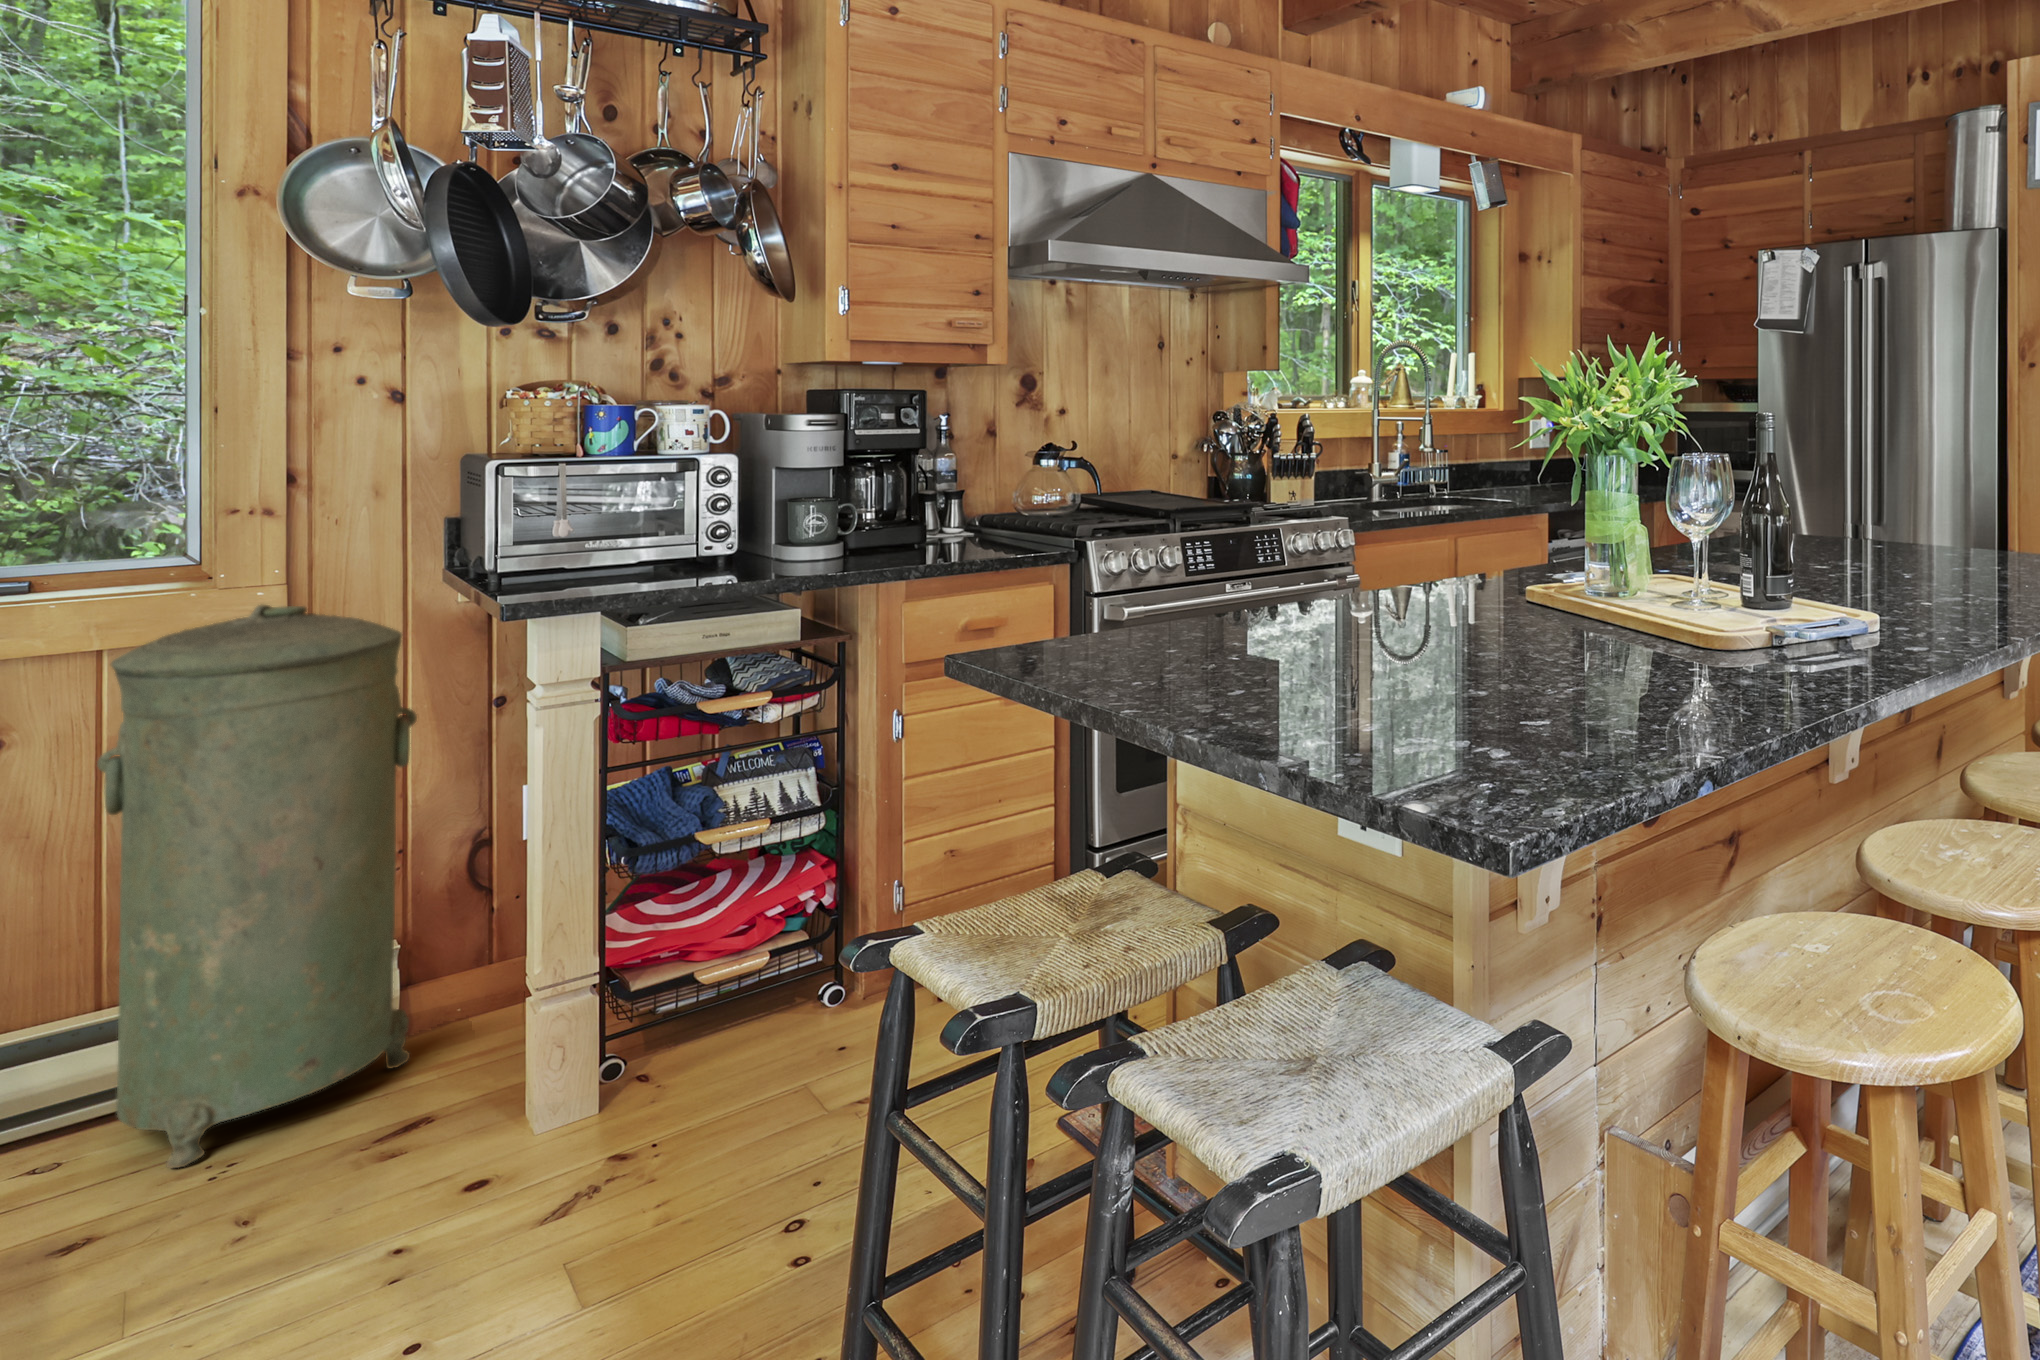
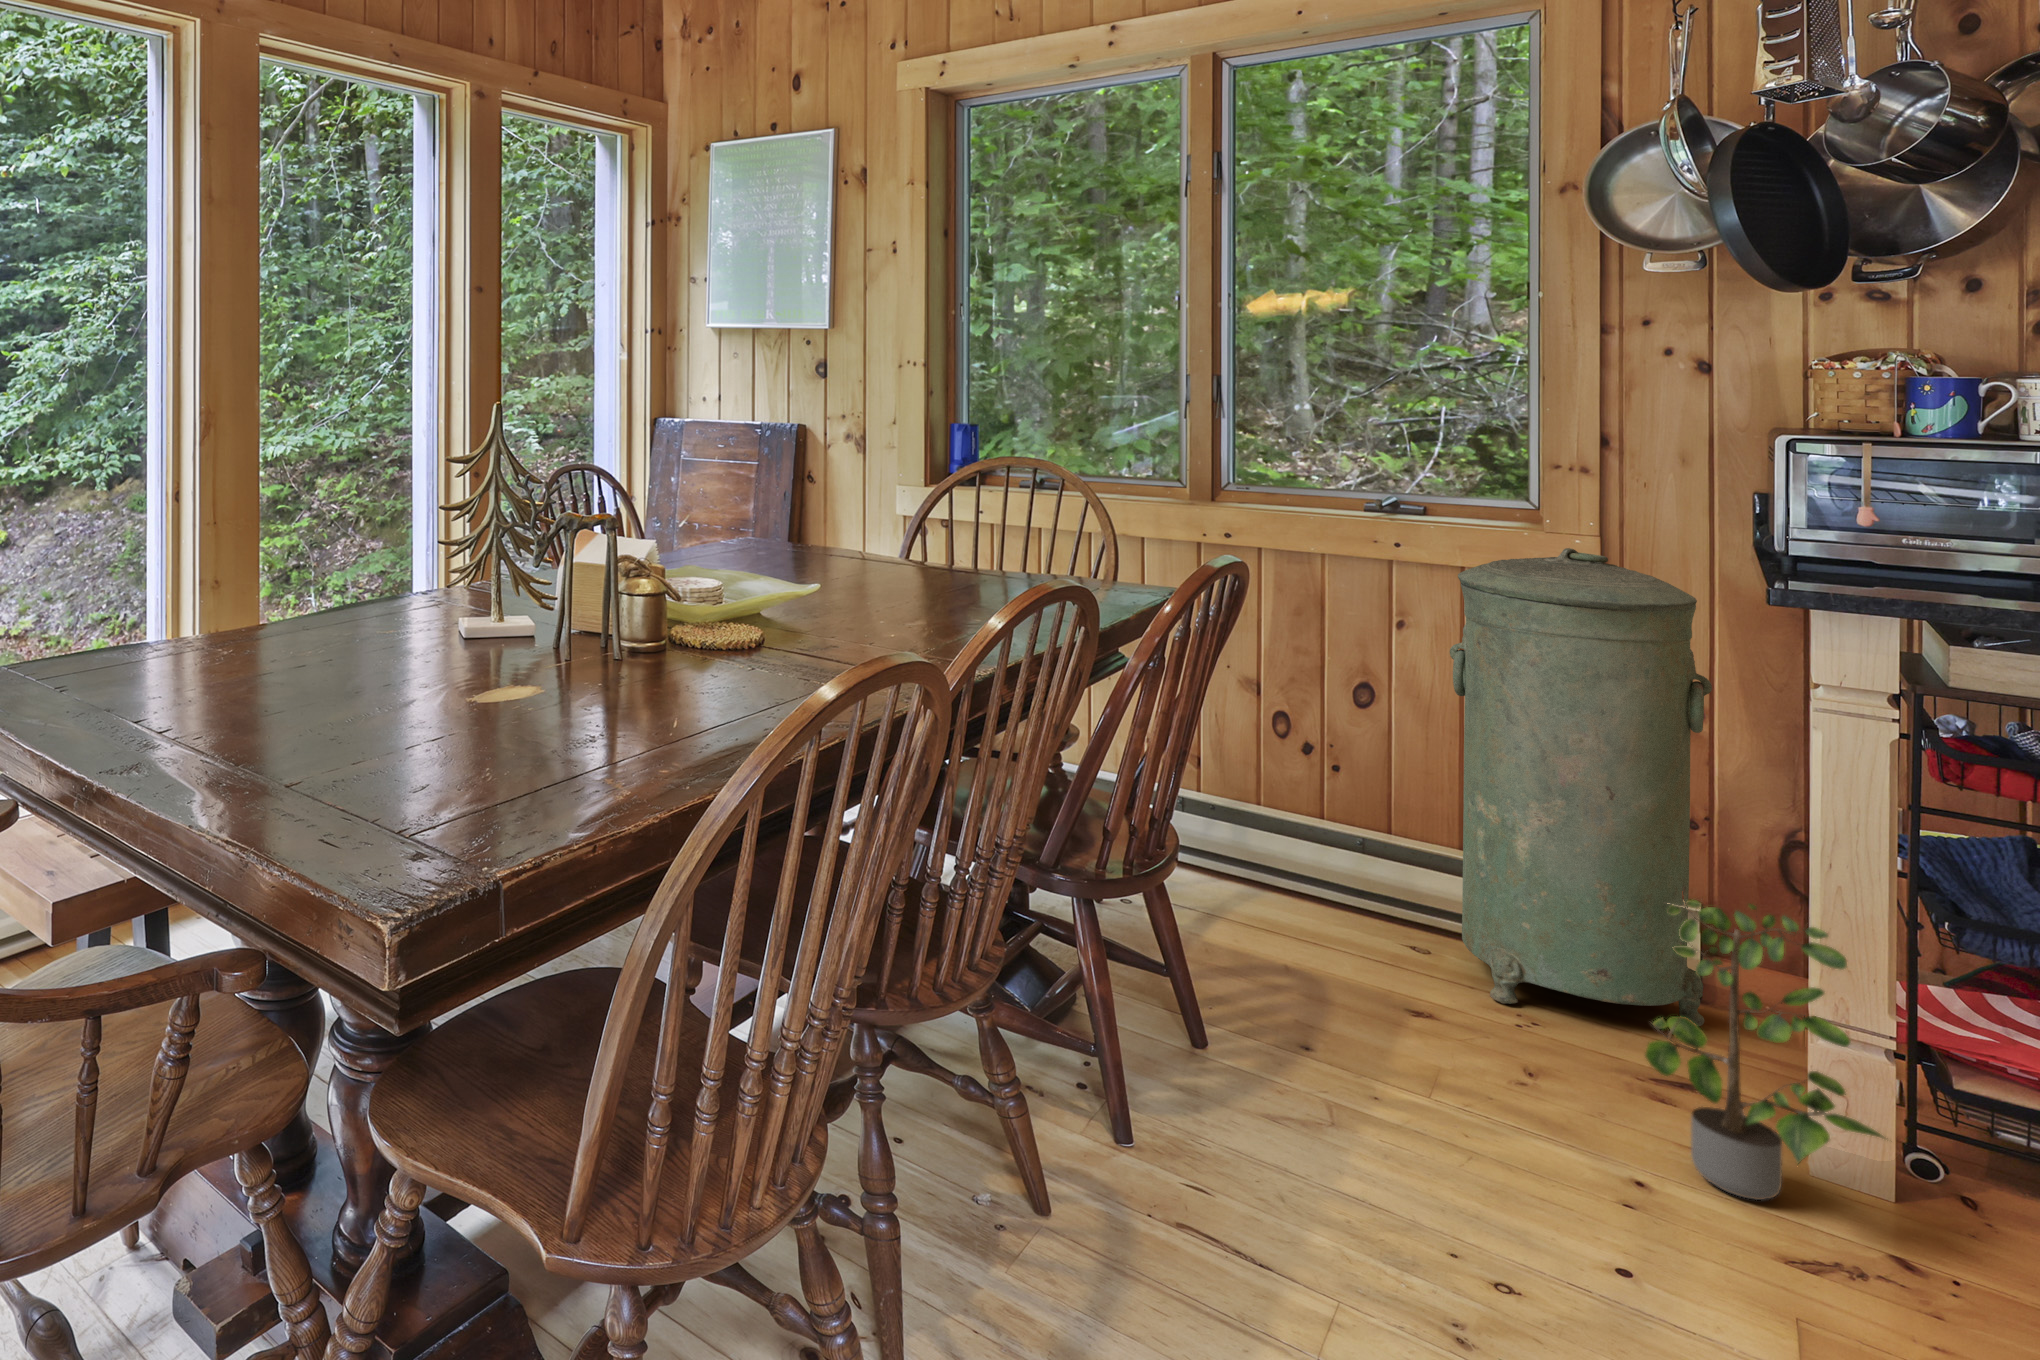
potted plant: none [389,903,606,1211] -> present [1645,900,1884,1200]

